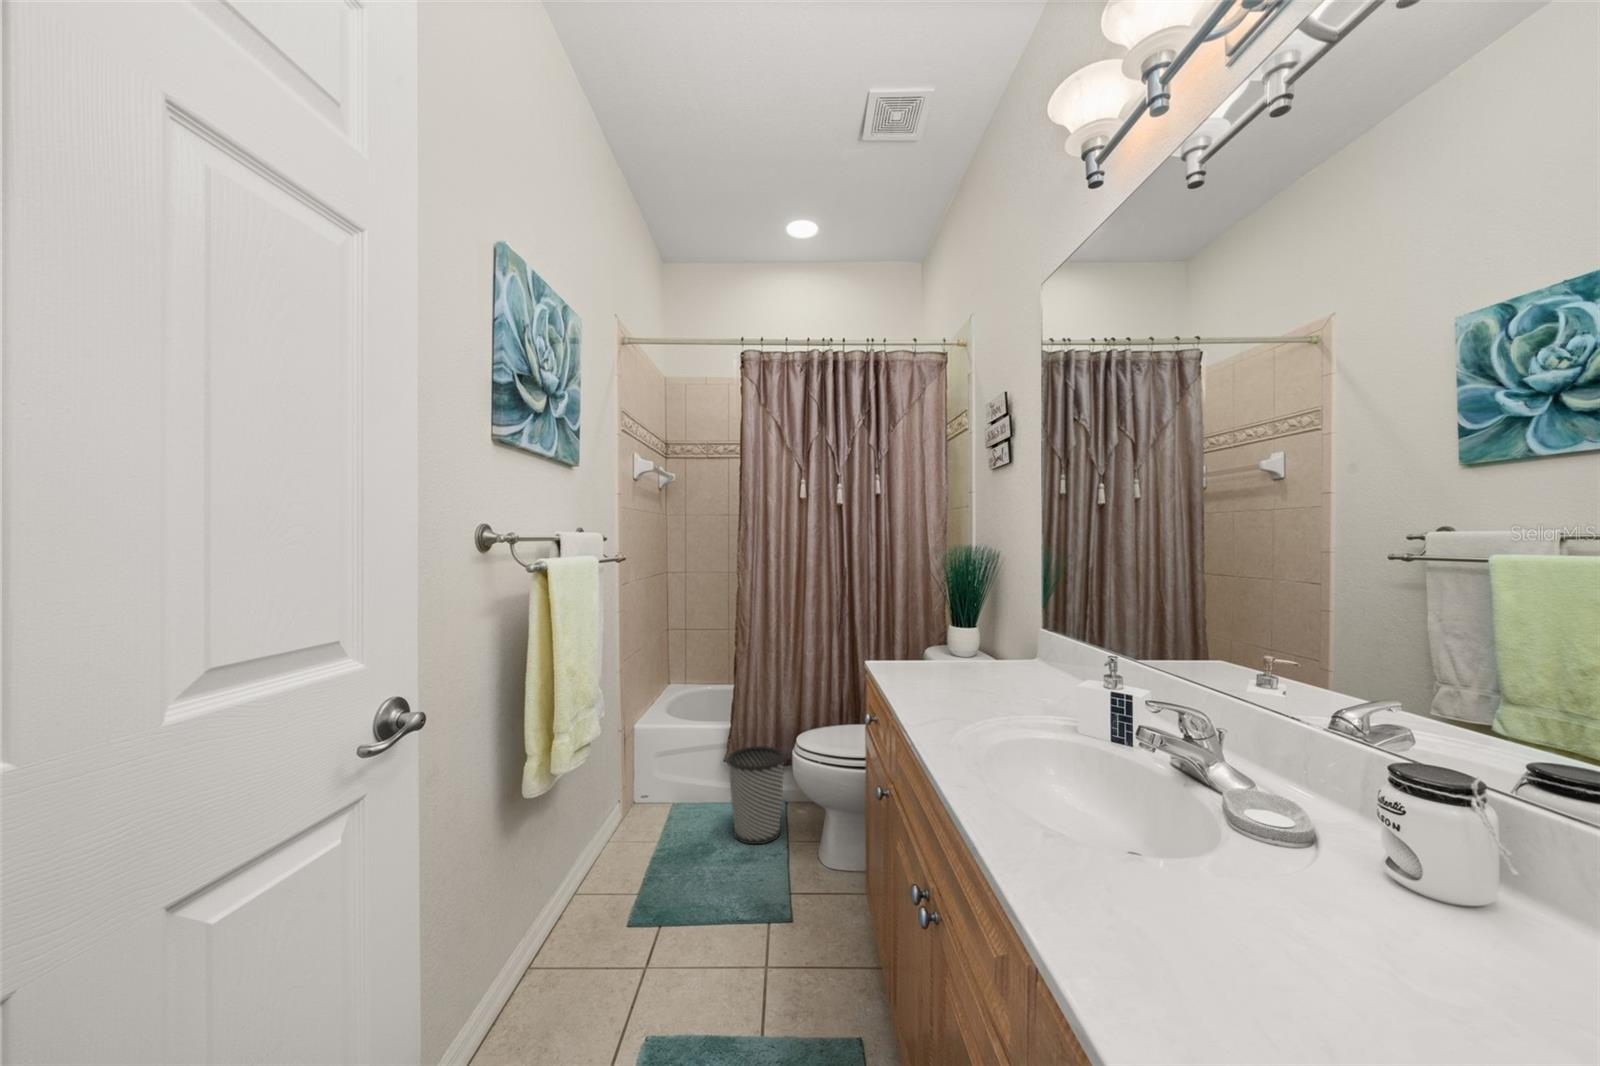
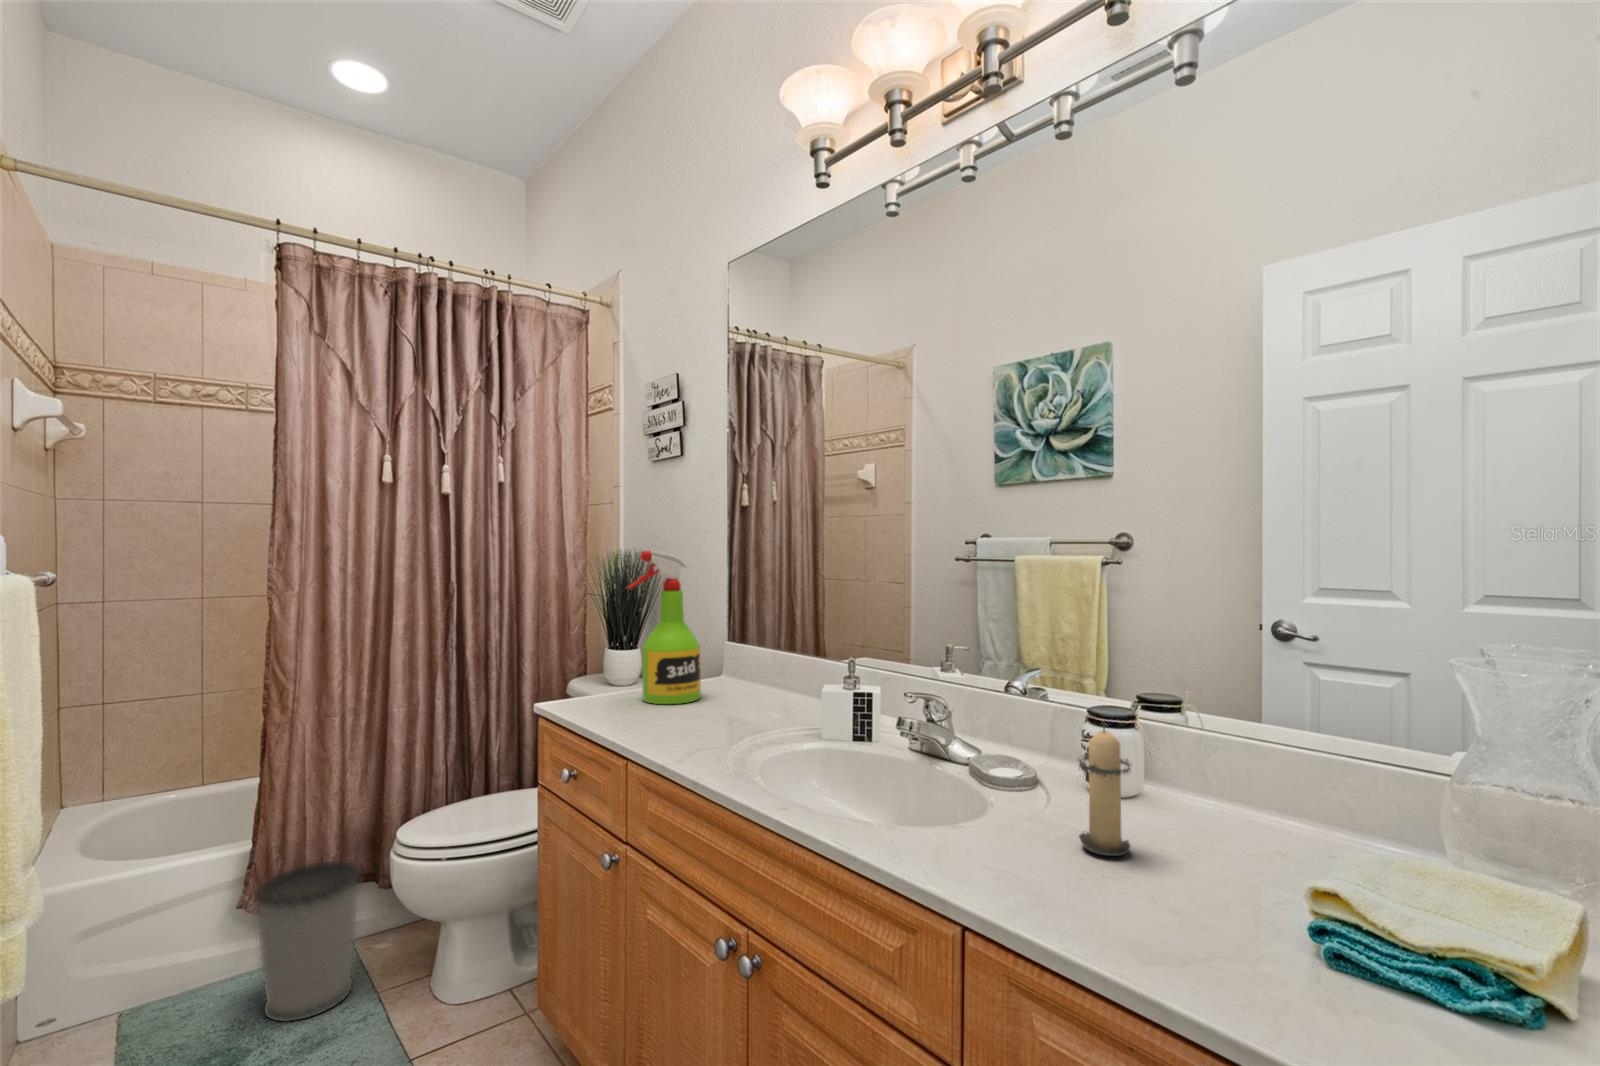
spray bottle: none [933,546,1001,677] -> present [627,551,701,704]
candle: none [1281,784,1399,983] -> present [1078,723,1131,856]

